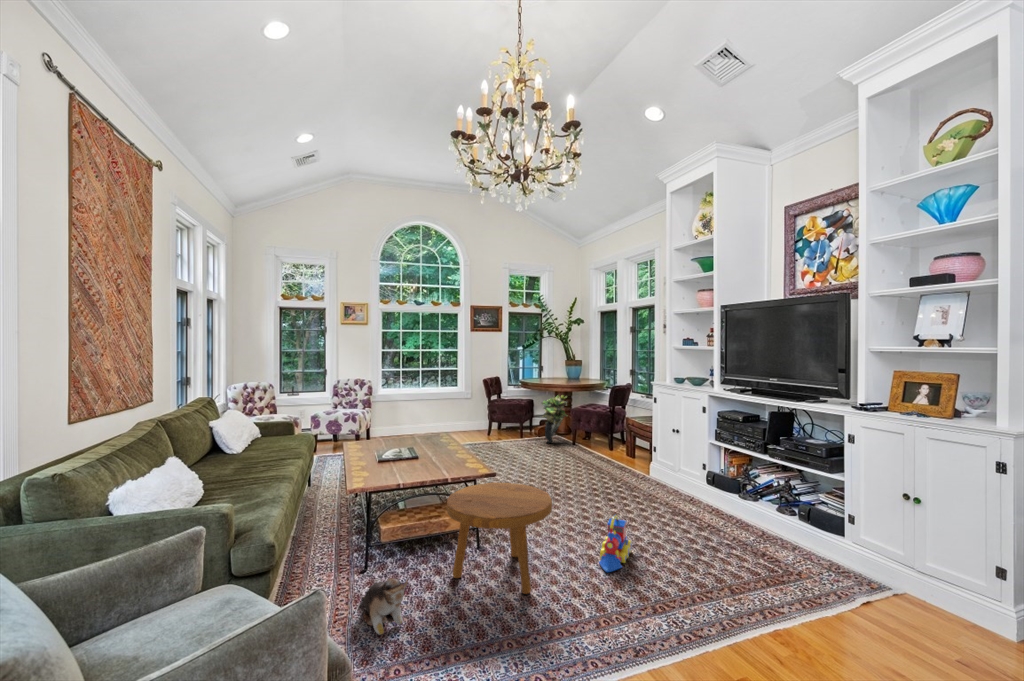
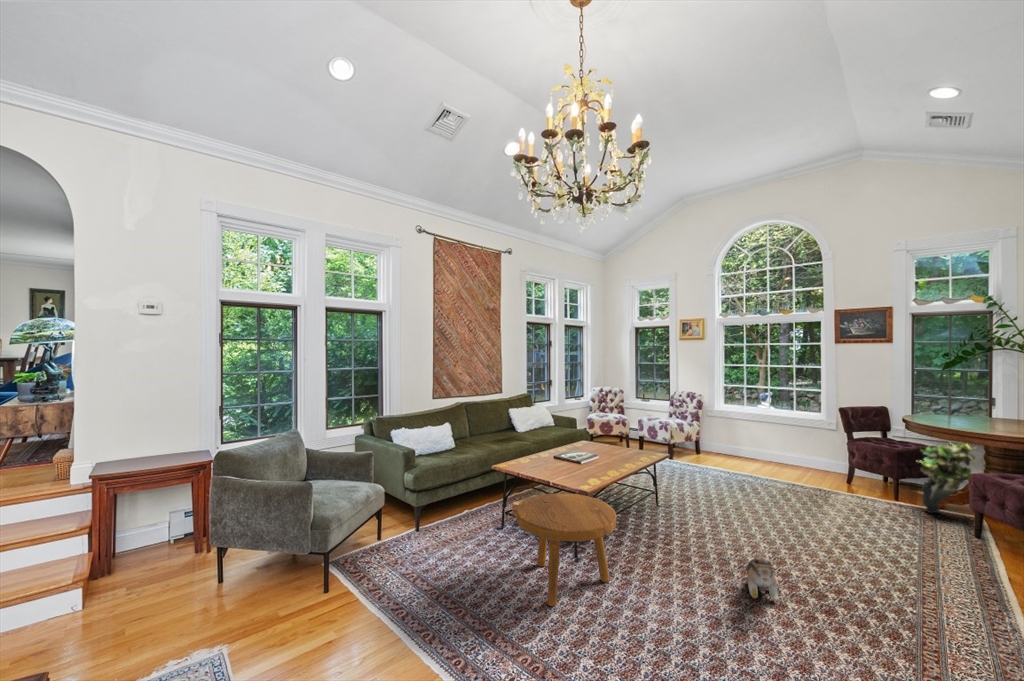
toy train: present [599,515,632,572] -> none [640,589,723,657]
plush toy: present [362,578,408,635] -> present [746,556,778,601]

